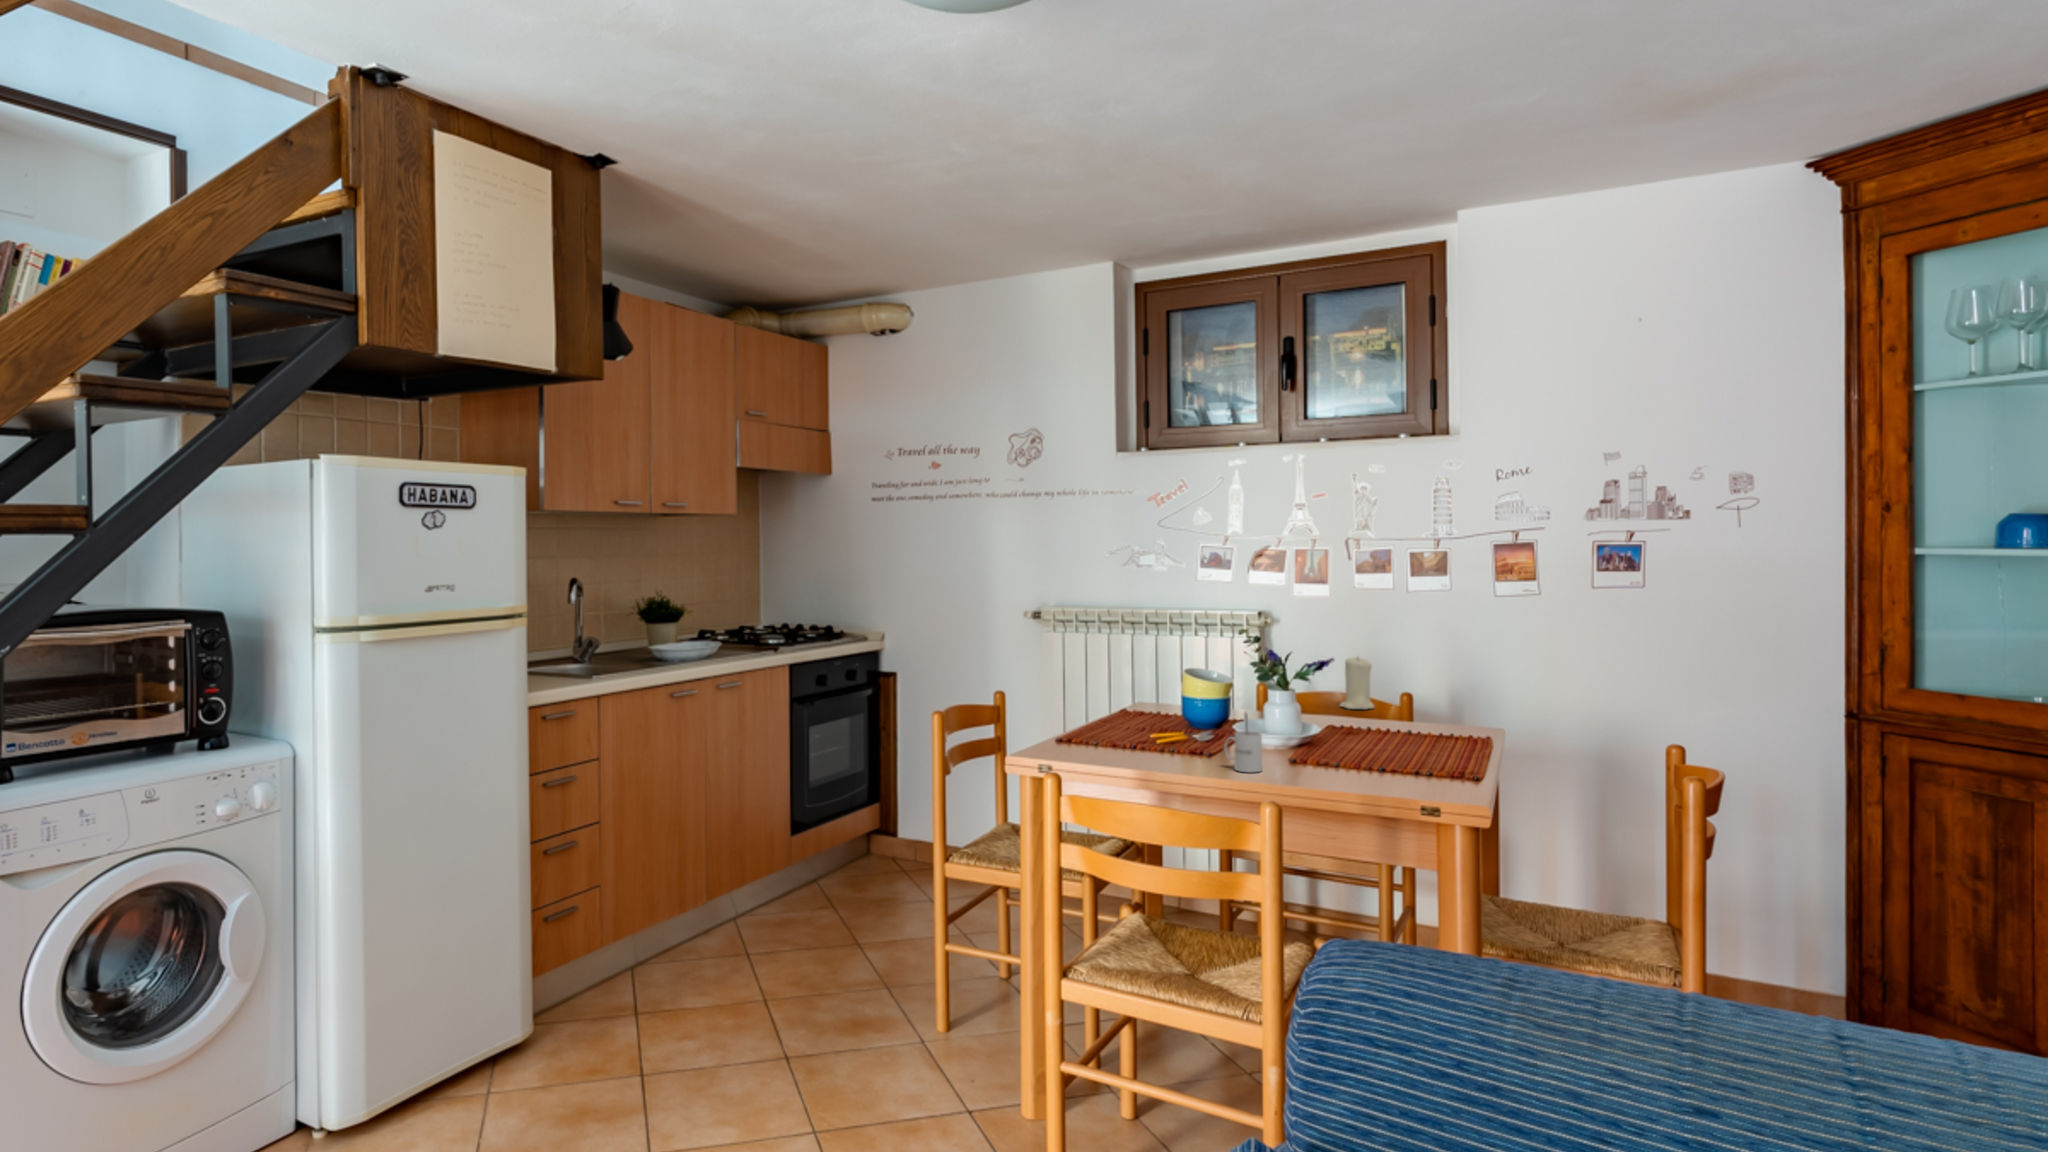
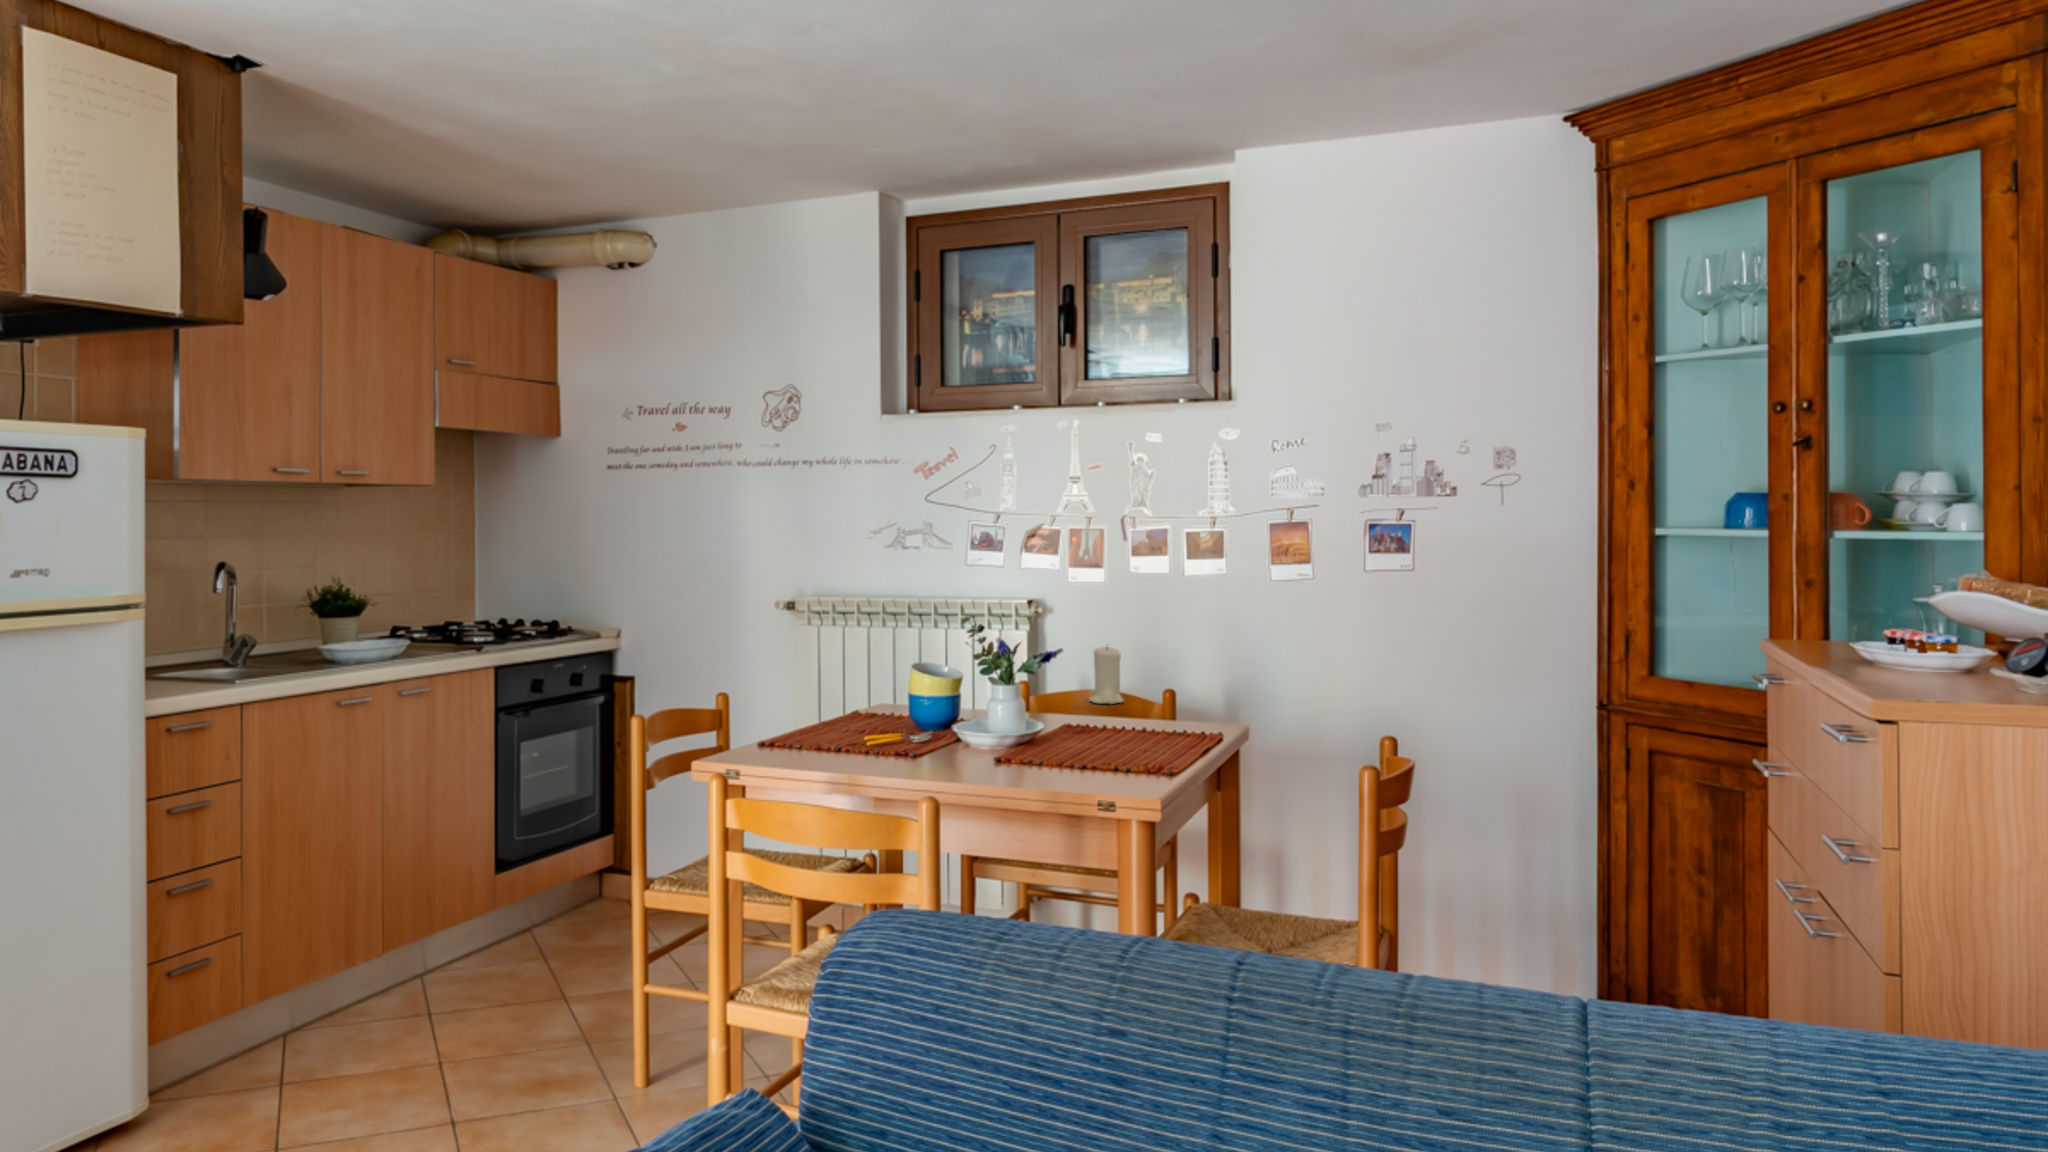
mug: present [1224,712,1262,772] -> none [898,700,935,764]

